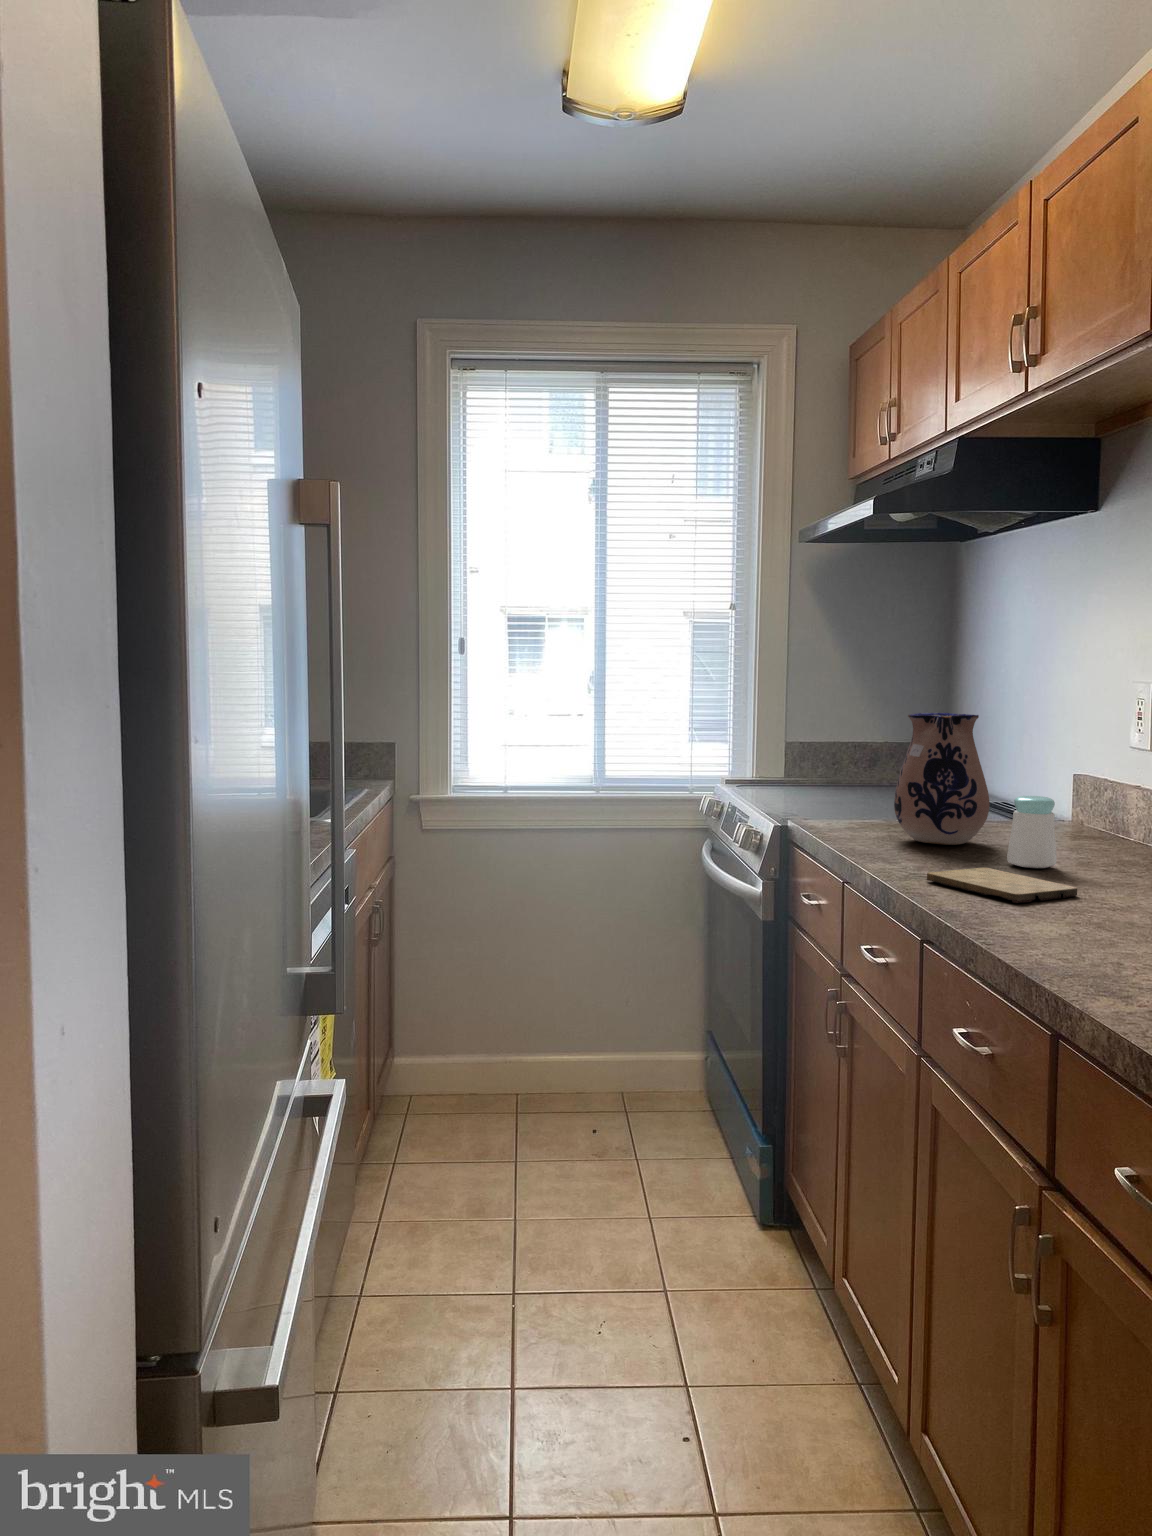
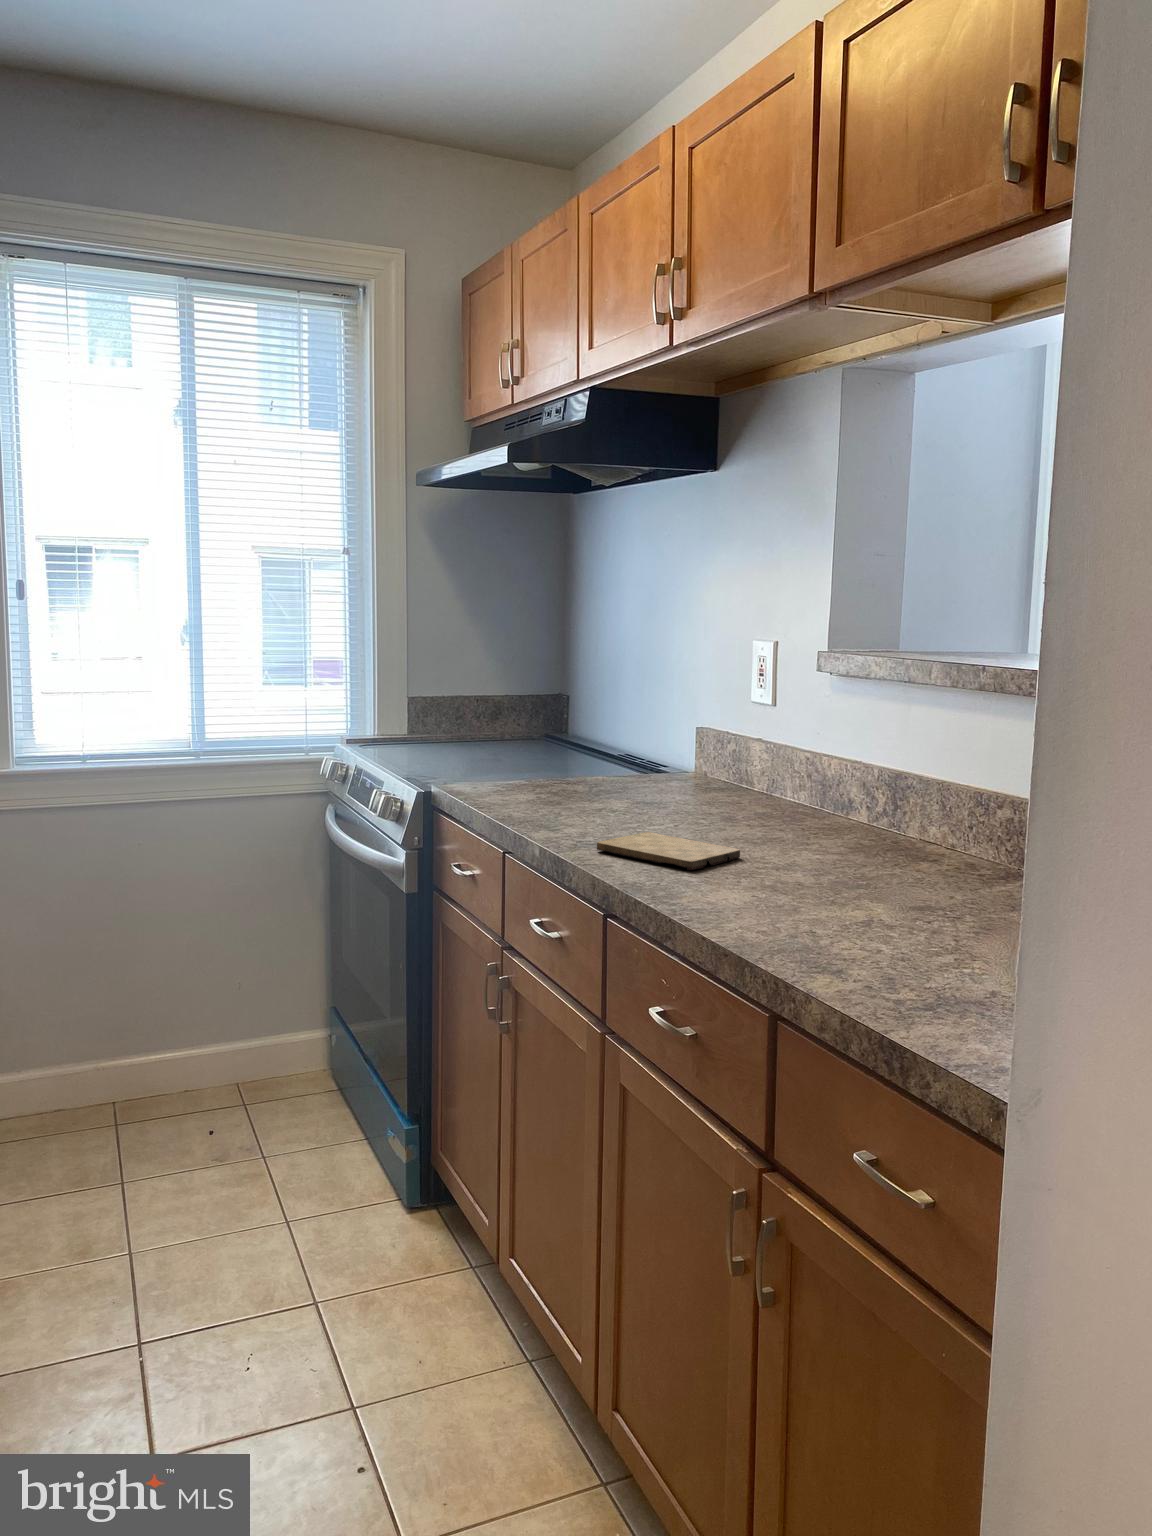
ceramic pitcher: present [894,713,989,845] -> none [544,672,635,806]
salt shaker: present [1007,796,1056,868] -> none [662,757,707,828]

